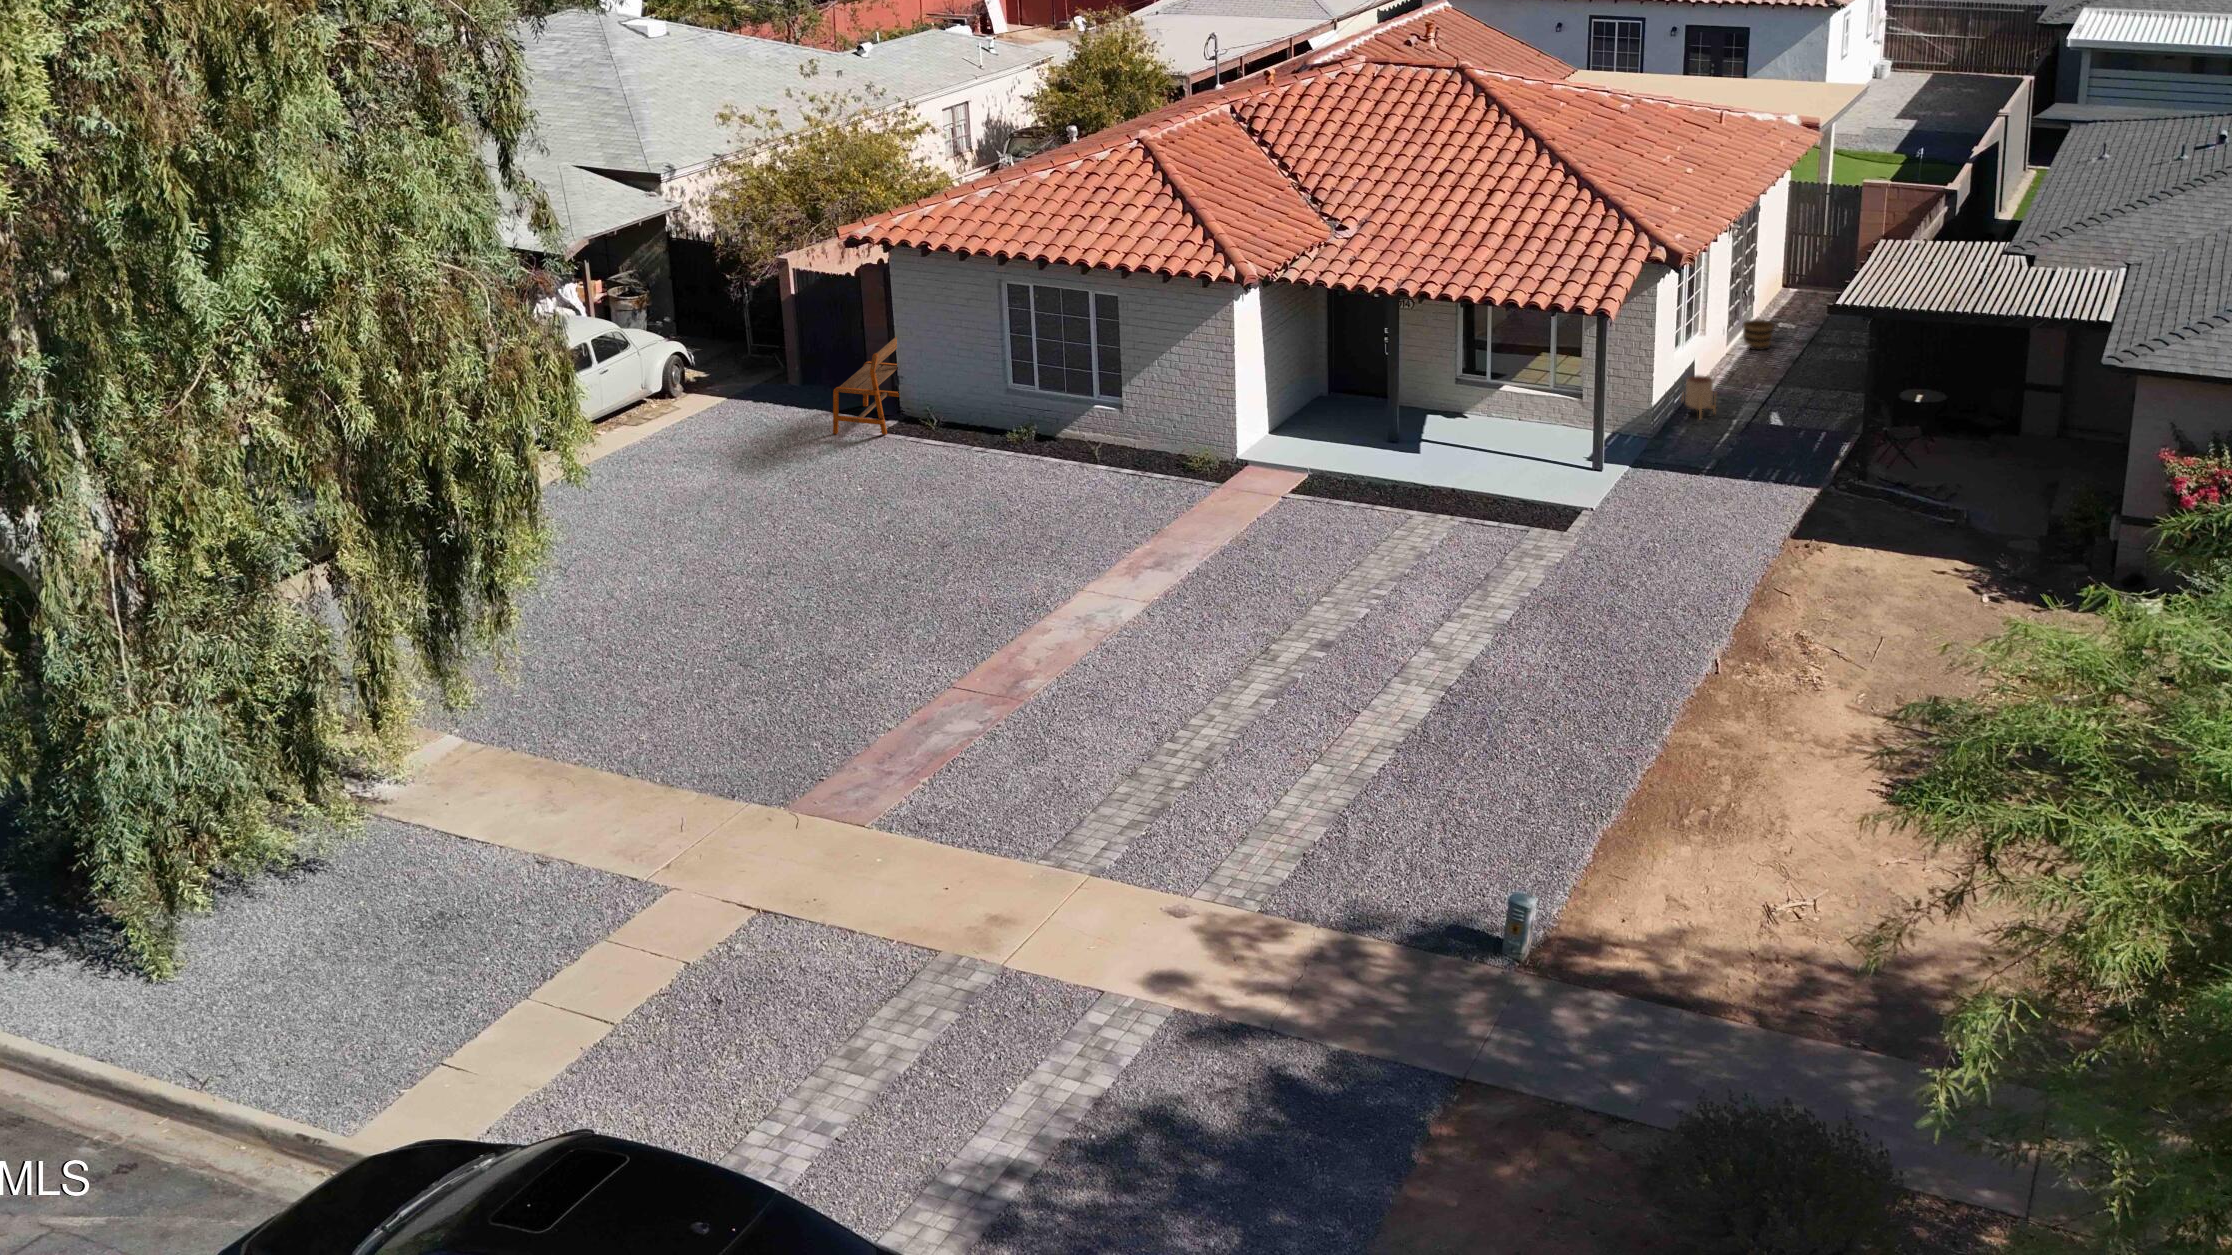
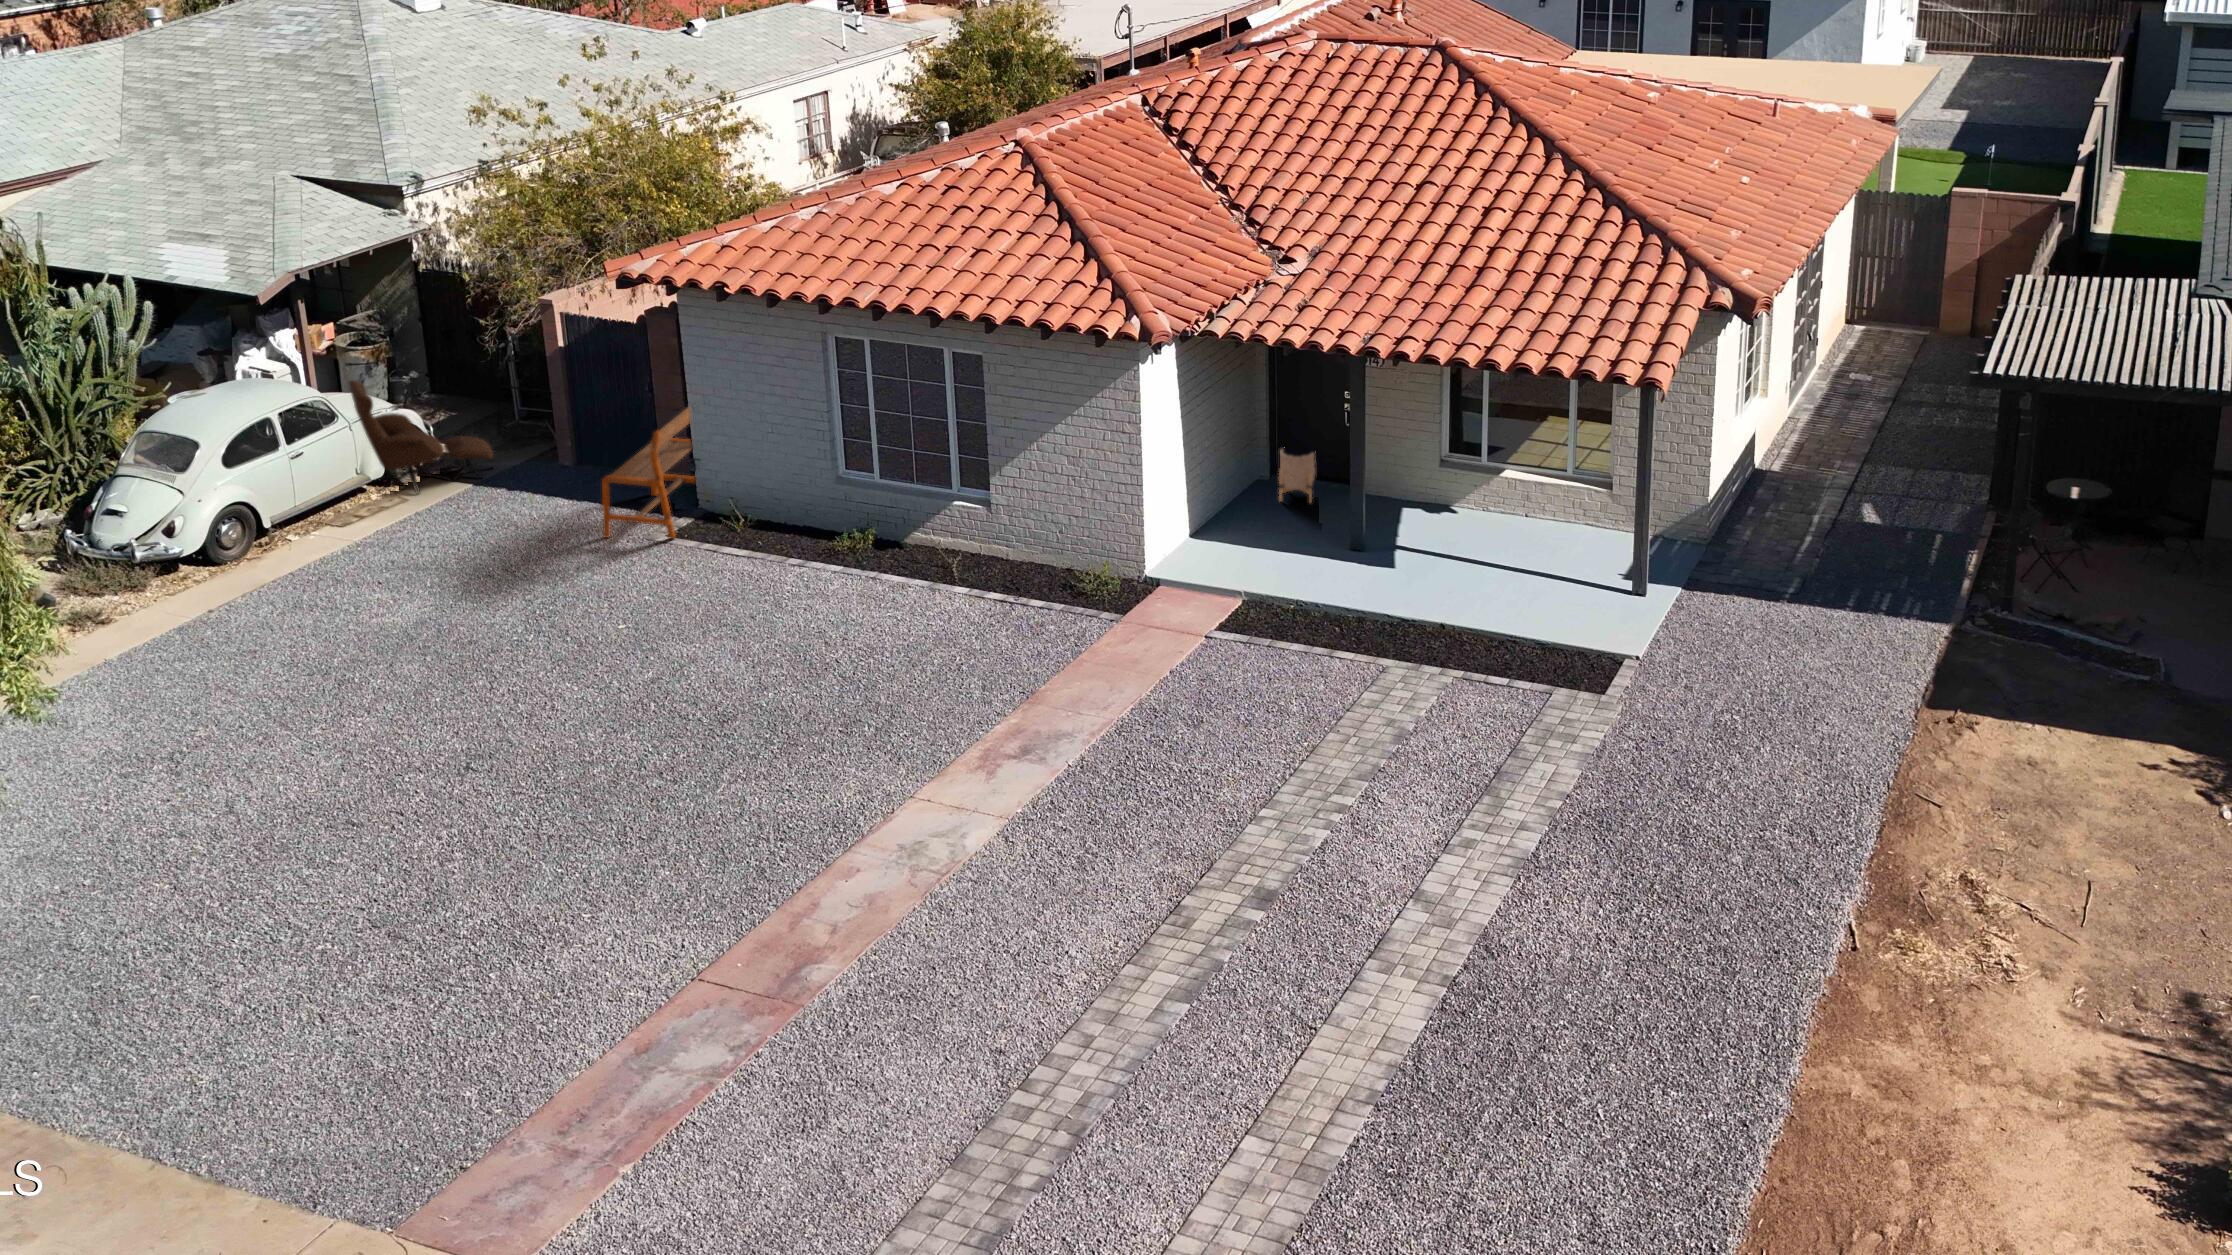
lounge chair: none [635,319,741,405] -> present [349,380,493,494]
bucket: present [1742,319,1774,350] -> none [1802,369,1845,409]
planter: present [1682,375,1716,416] -> present [1279,447,1315,502]

